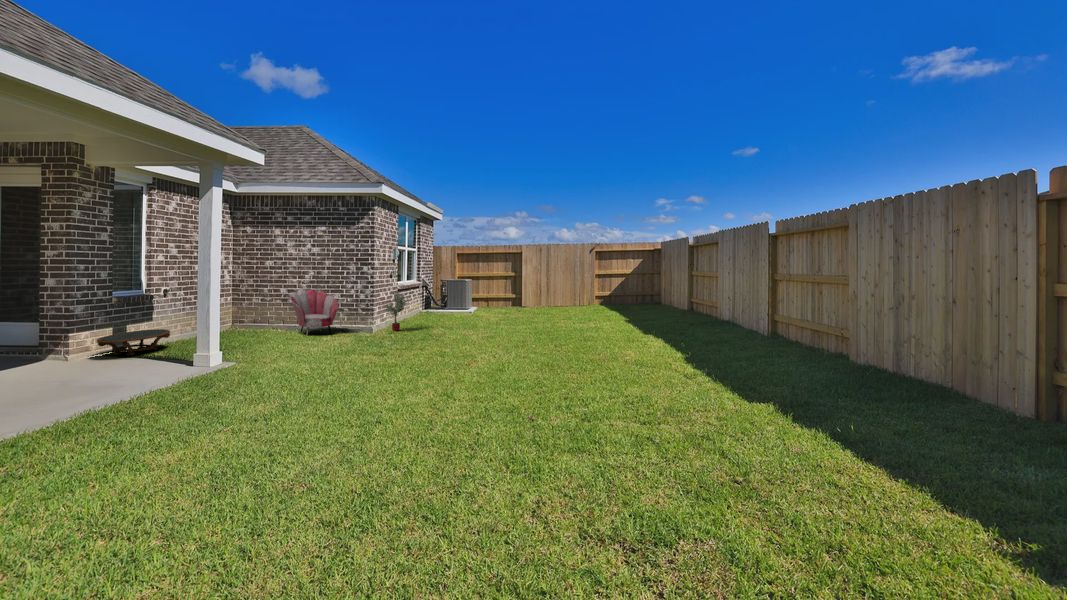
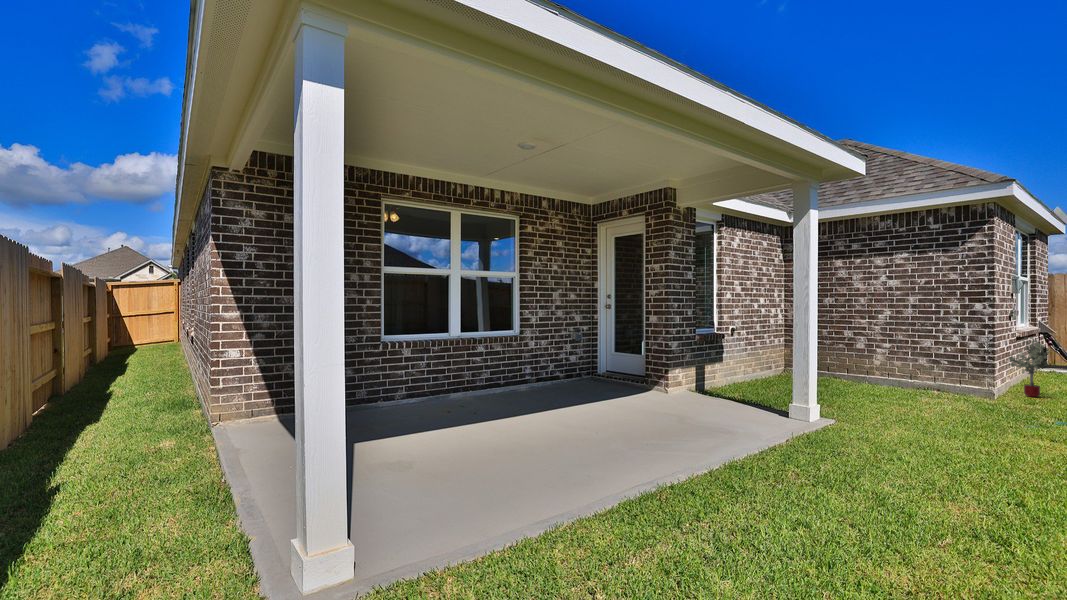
armchair: present [290,290,339,336] -> none [865,332,938,392]
coffee table: present [97,329,170,355] -> none [687,370,745,395]

